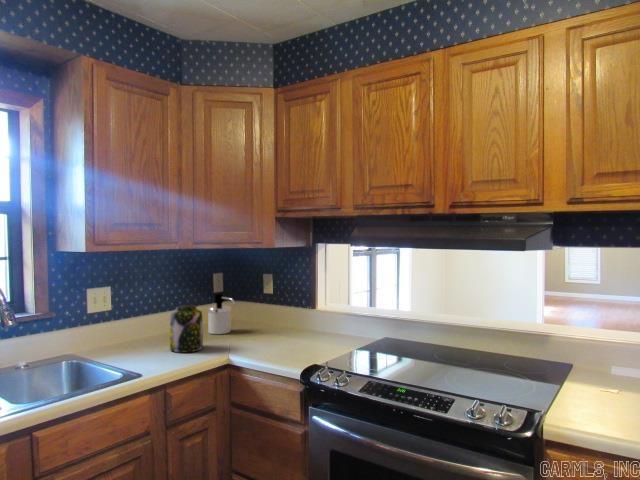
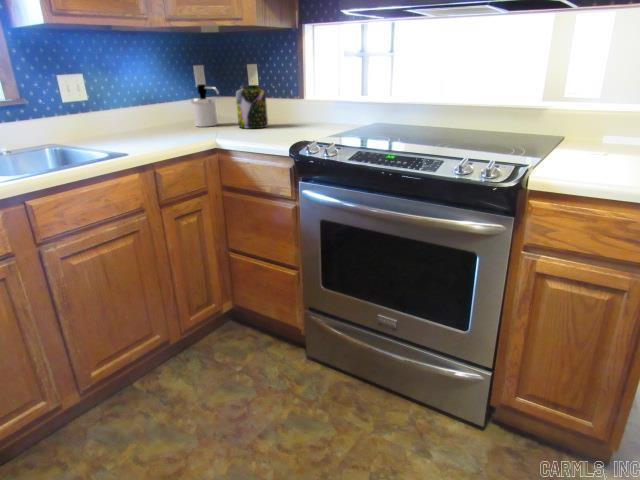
jar: present [170,305,203,352] -> present [236,85,268,128]

